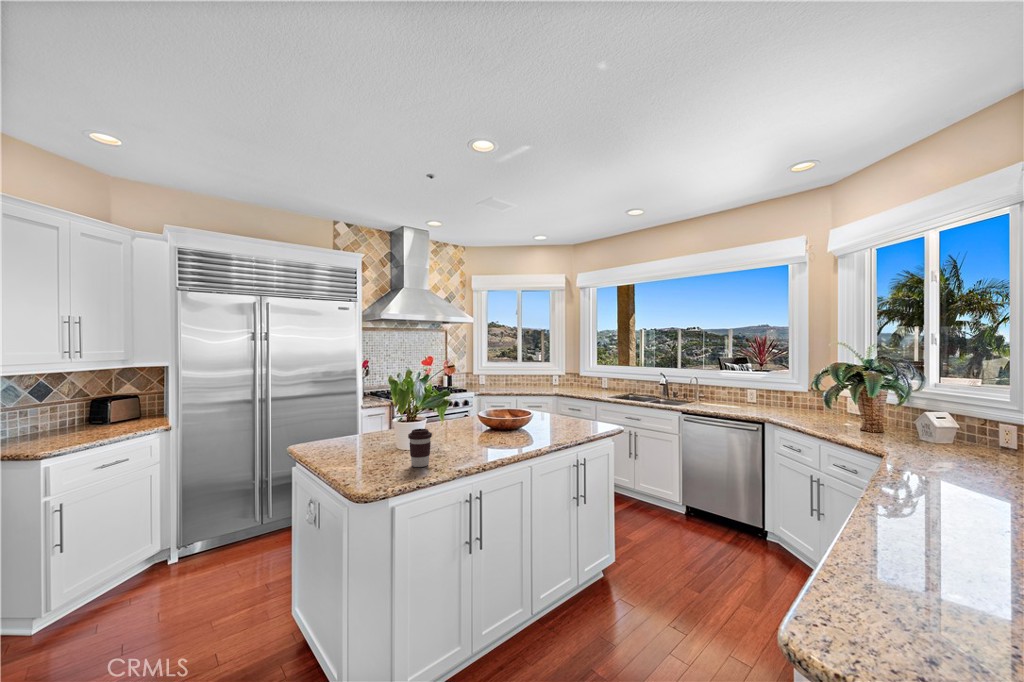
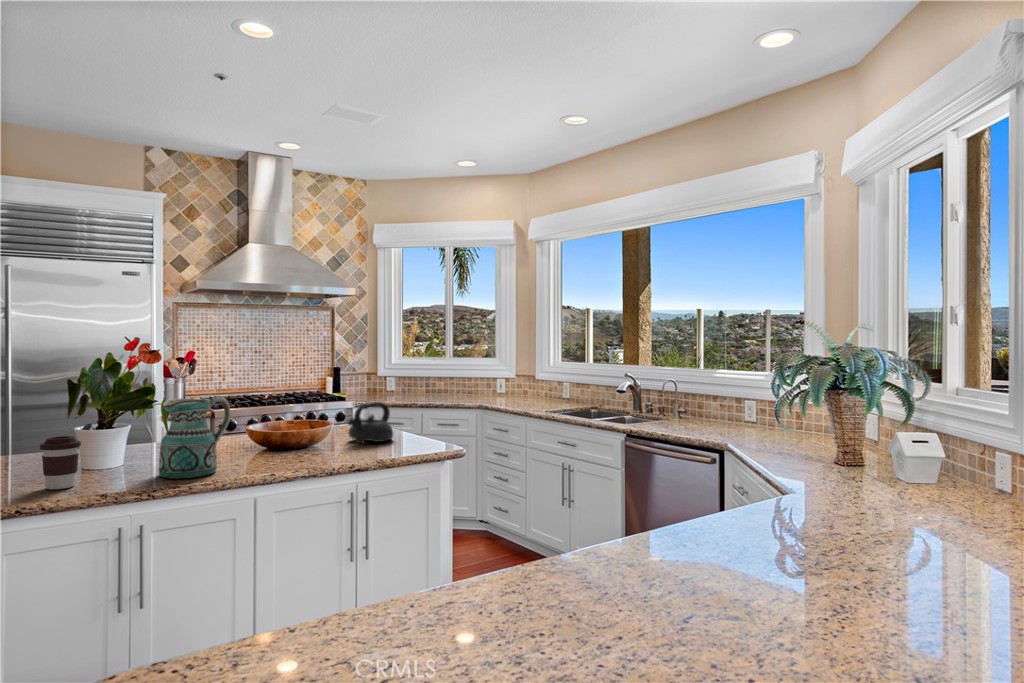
ceramic pitcher: none [467,397,503,455] -> present [159,396,231,478]
teapot: none [541,397,571,425] -> present [348,401,394,444]

